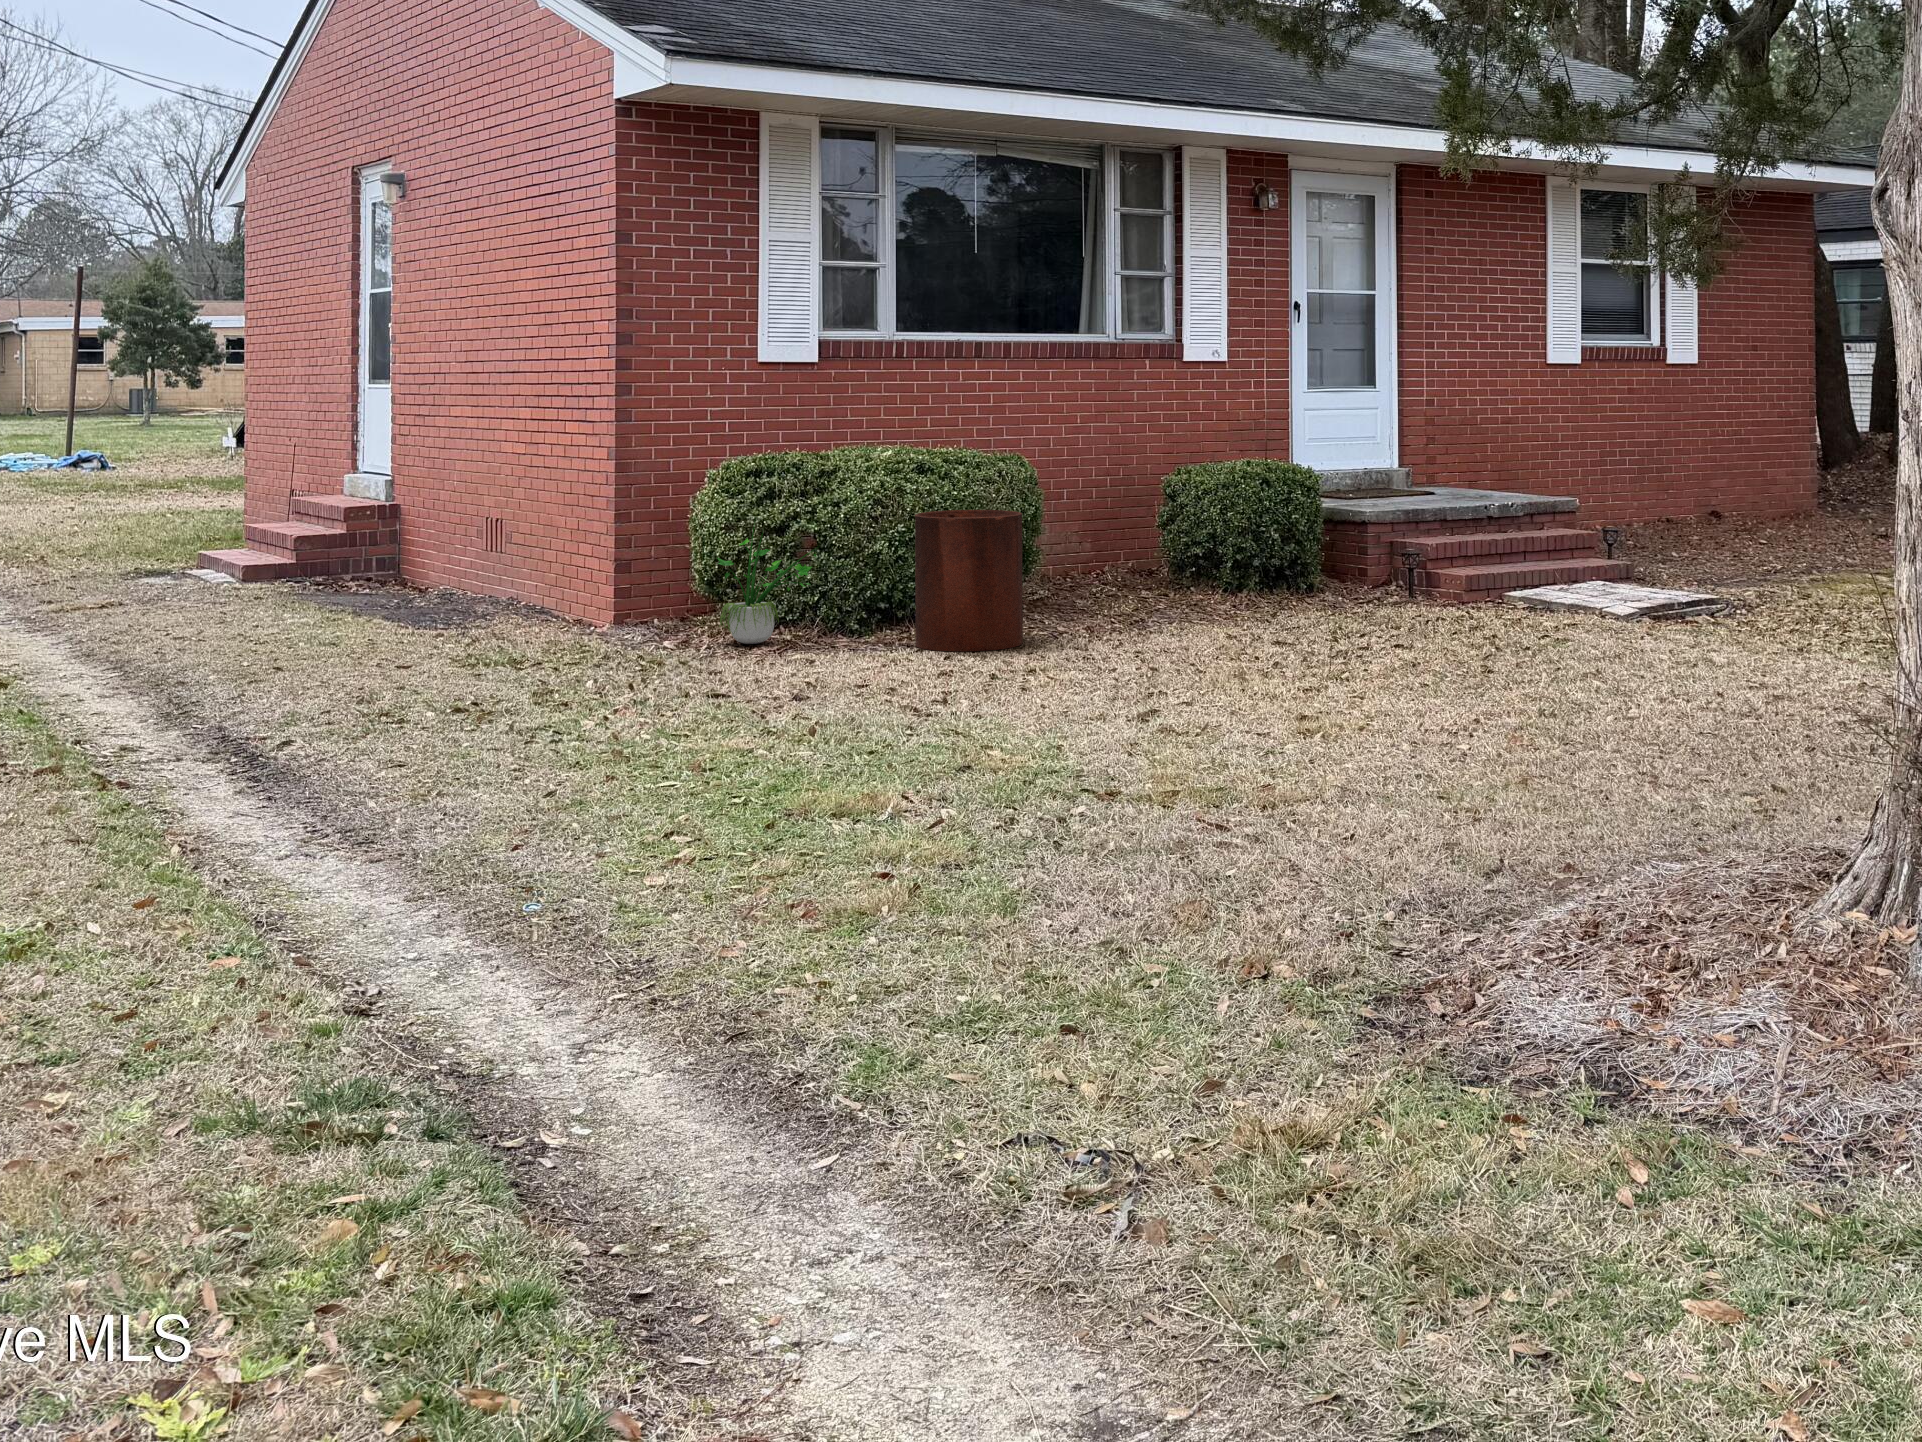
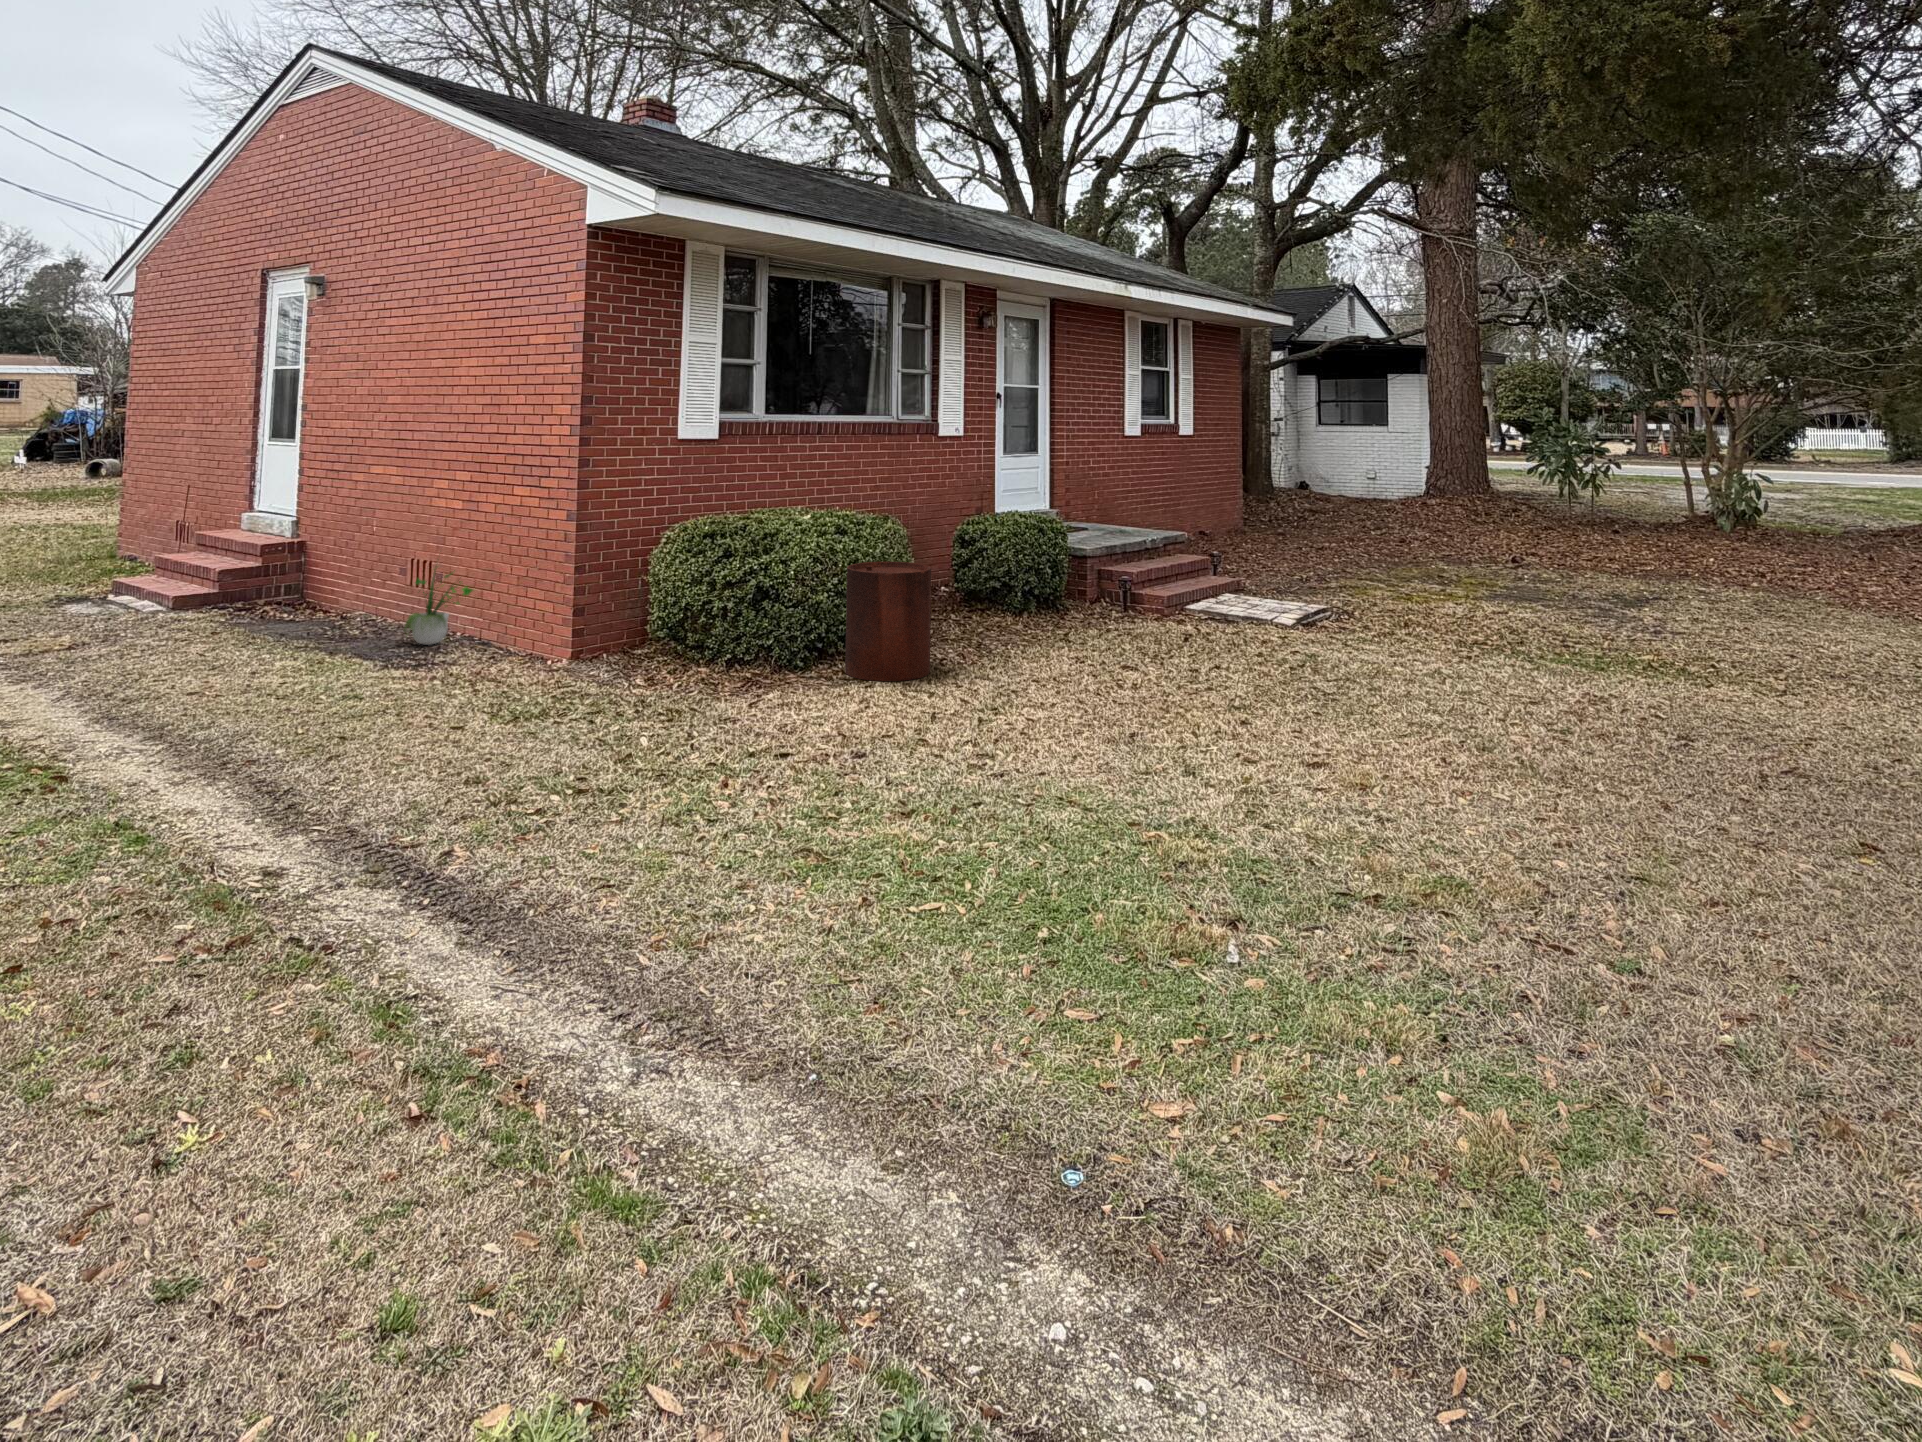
potted plant: present [718,524,817,644] -> present [405,569,473,645]

